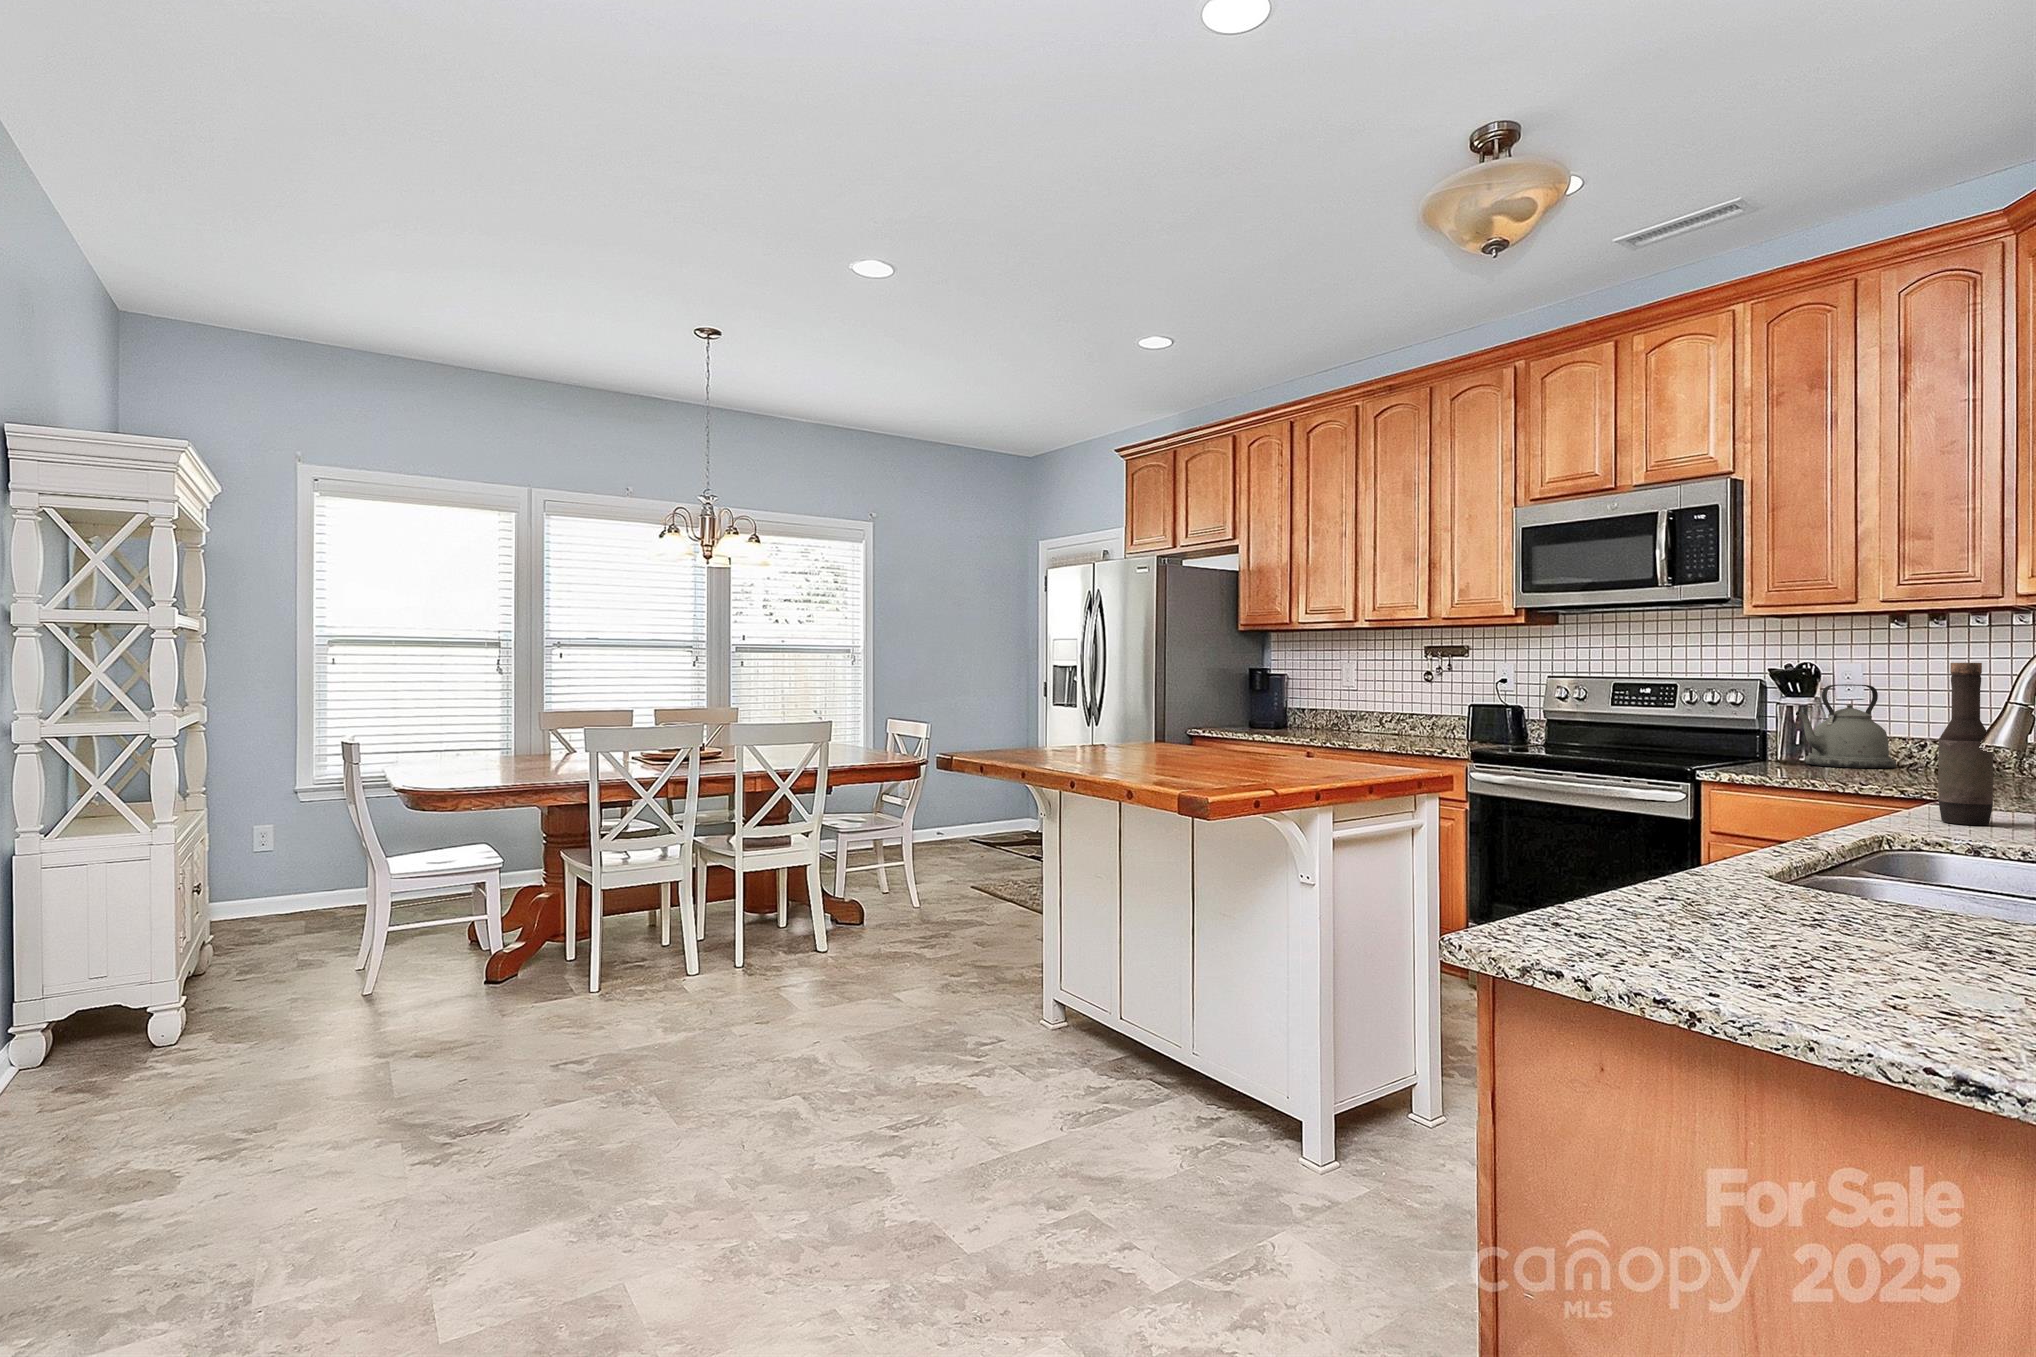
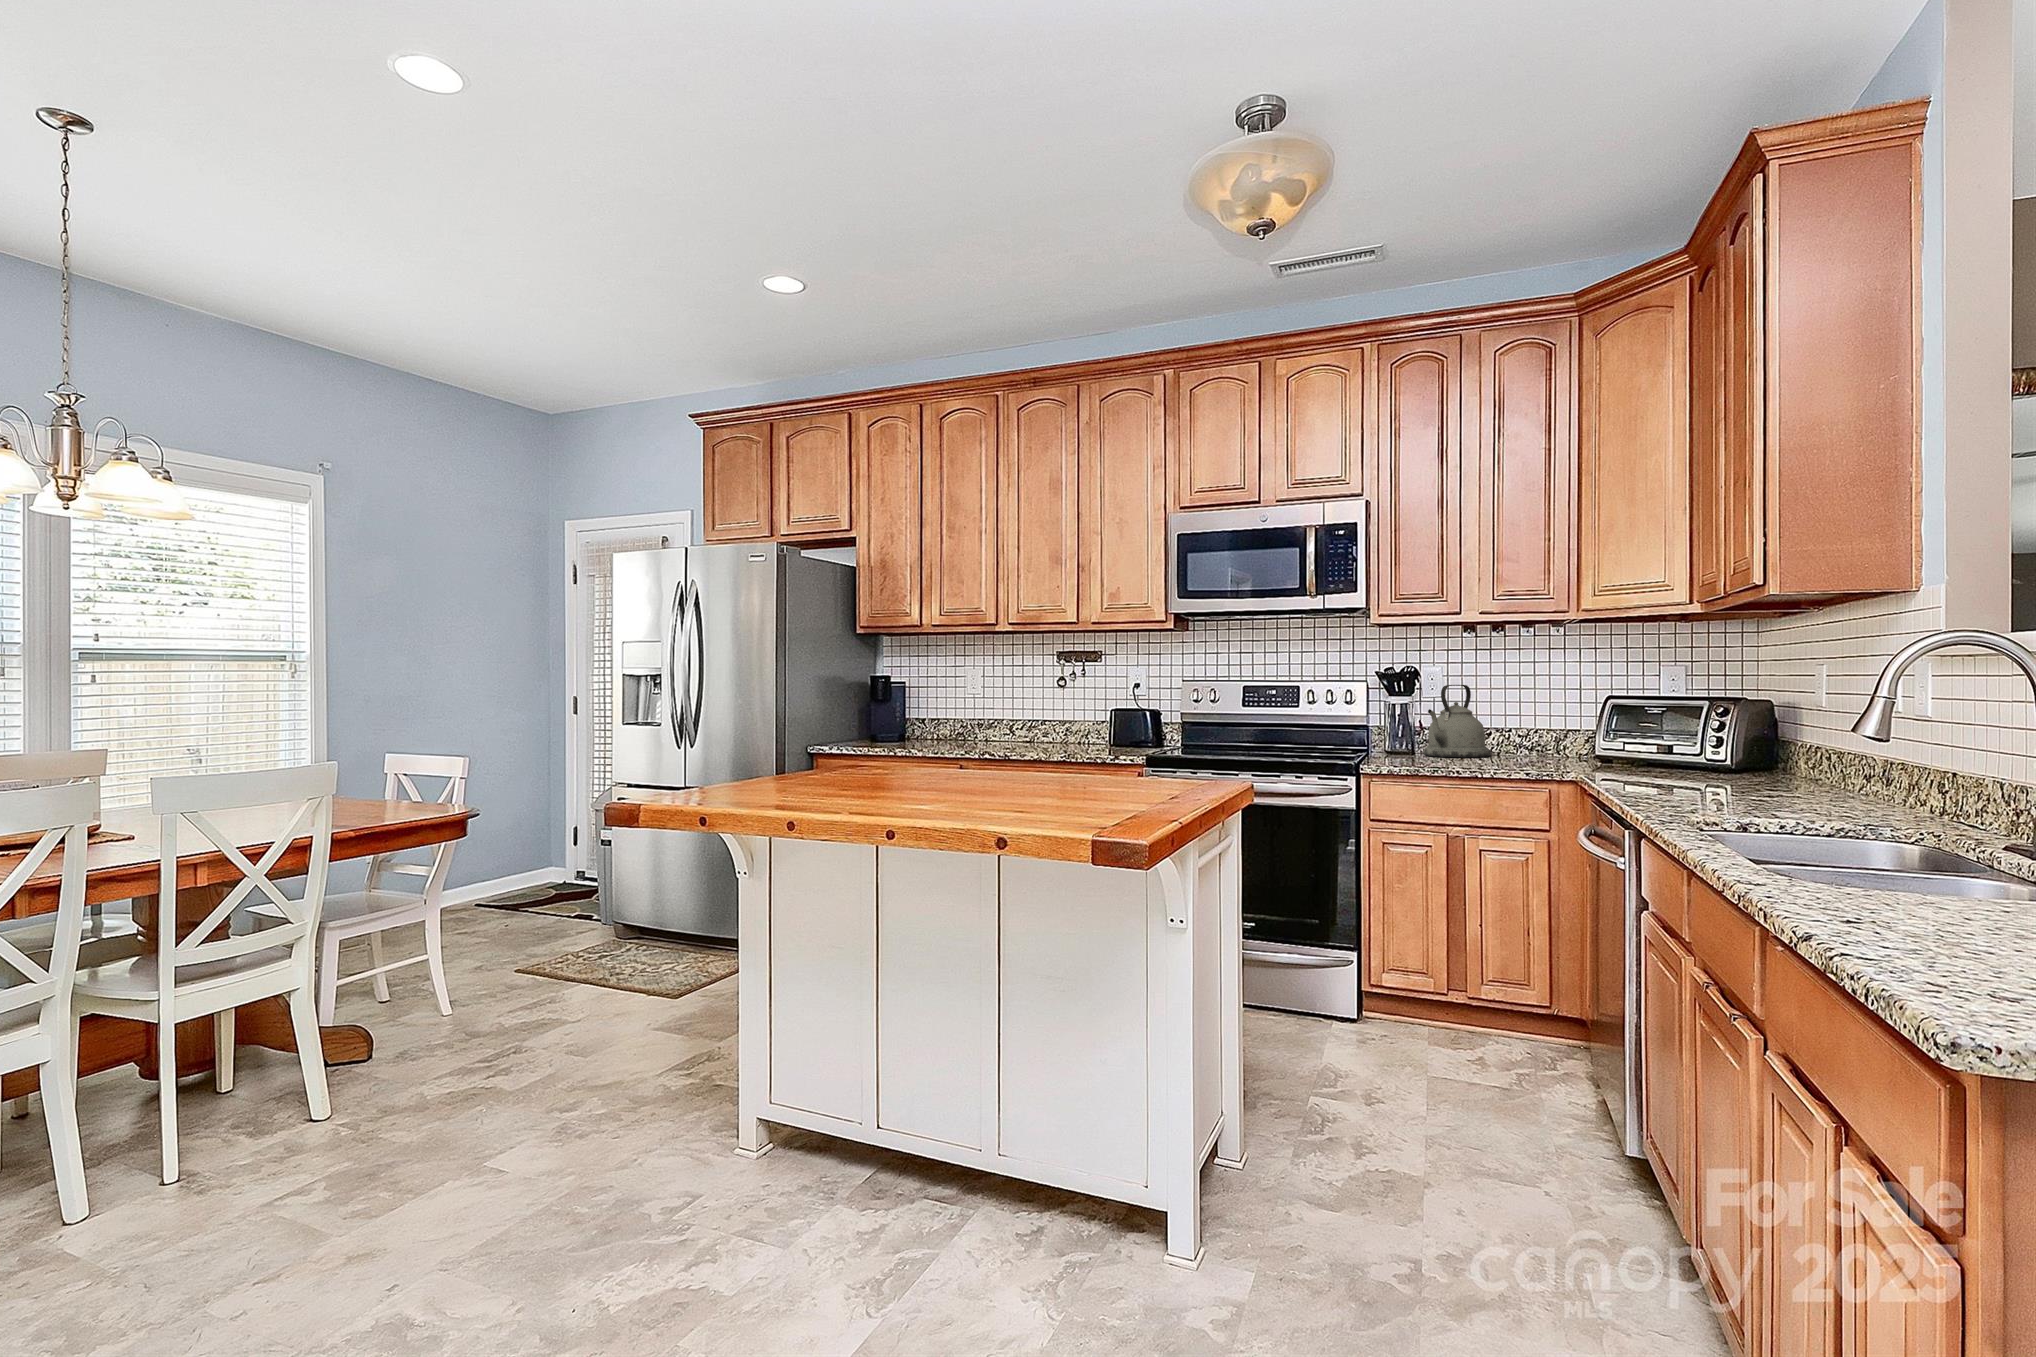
bottle: present [1938,663,1993,825] -> none [1732,663,1777,810]

